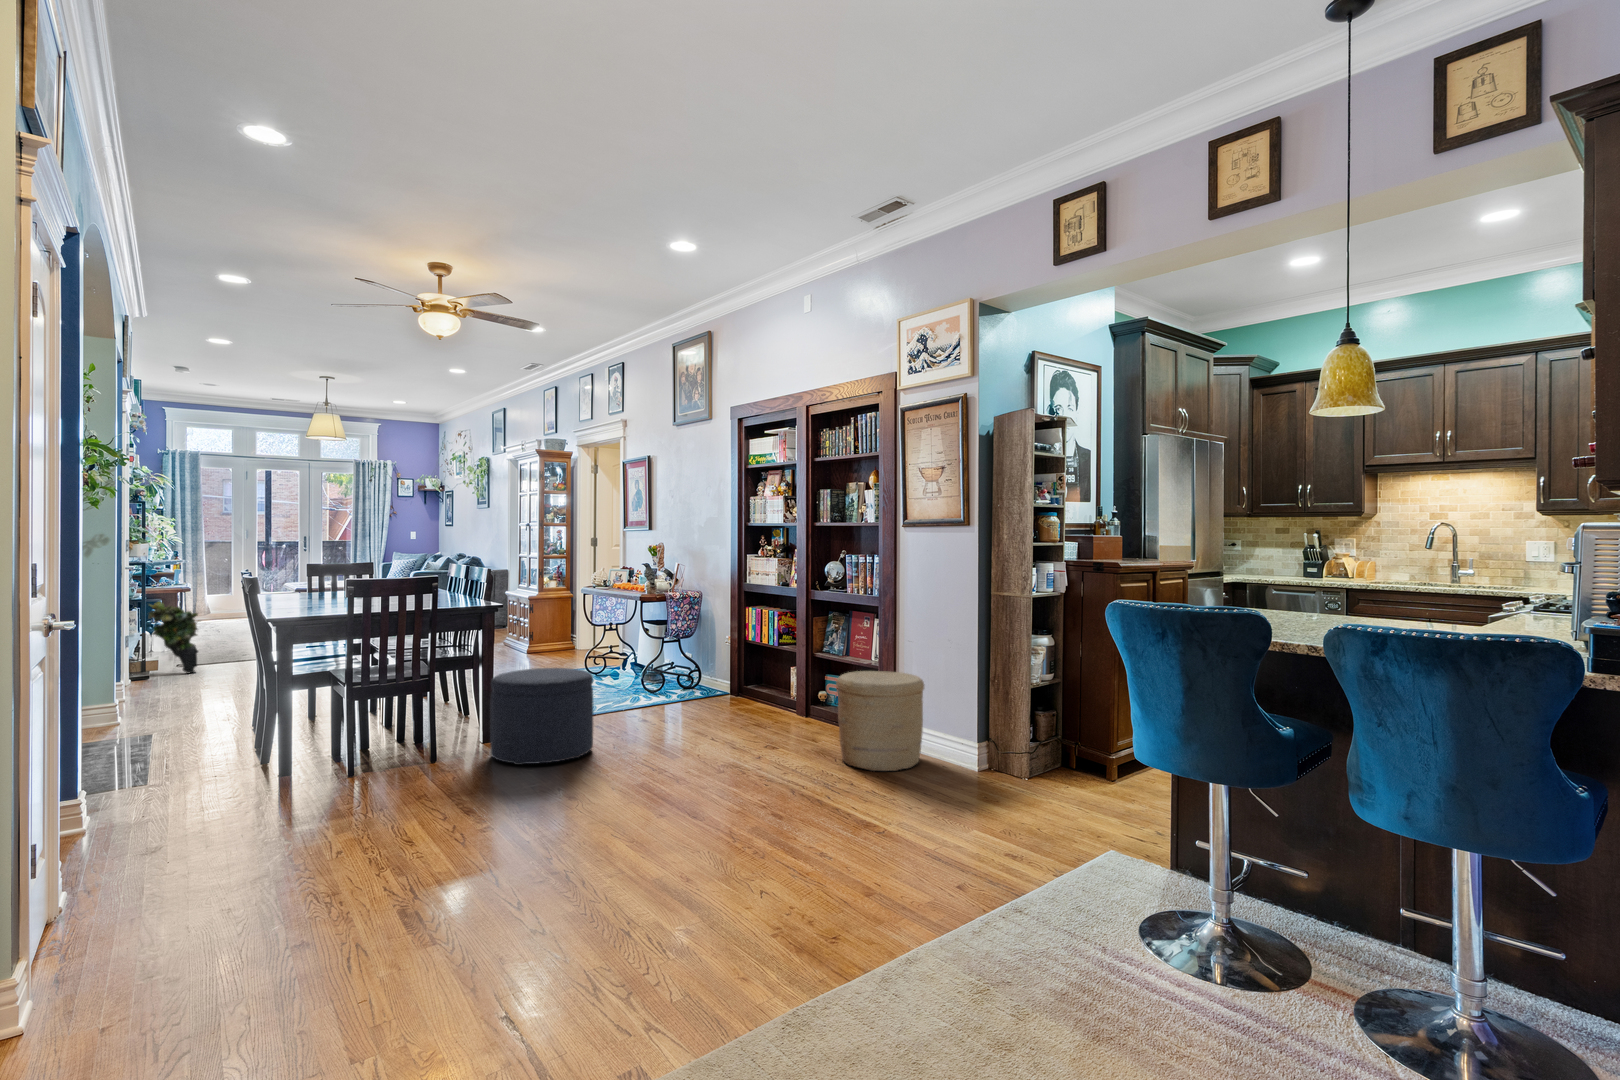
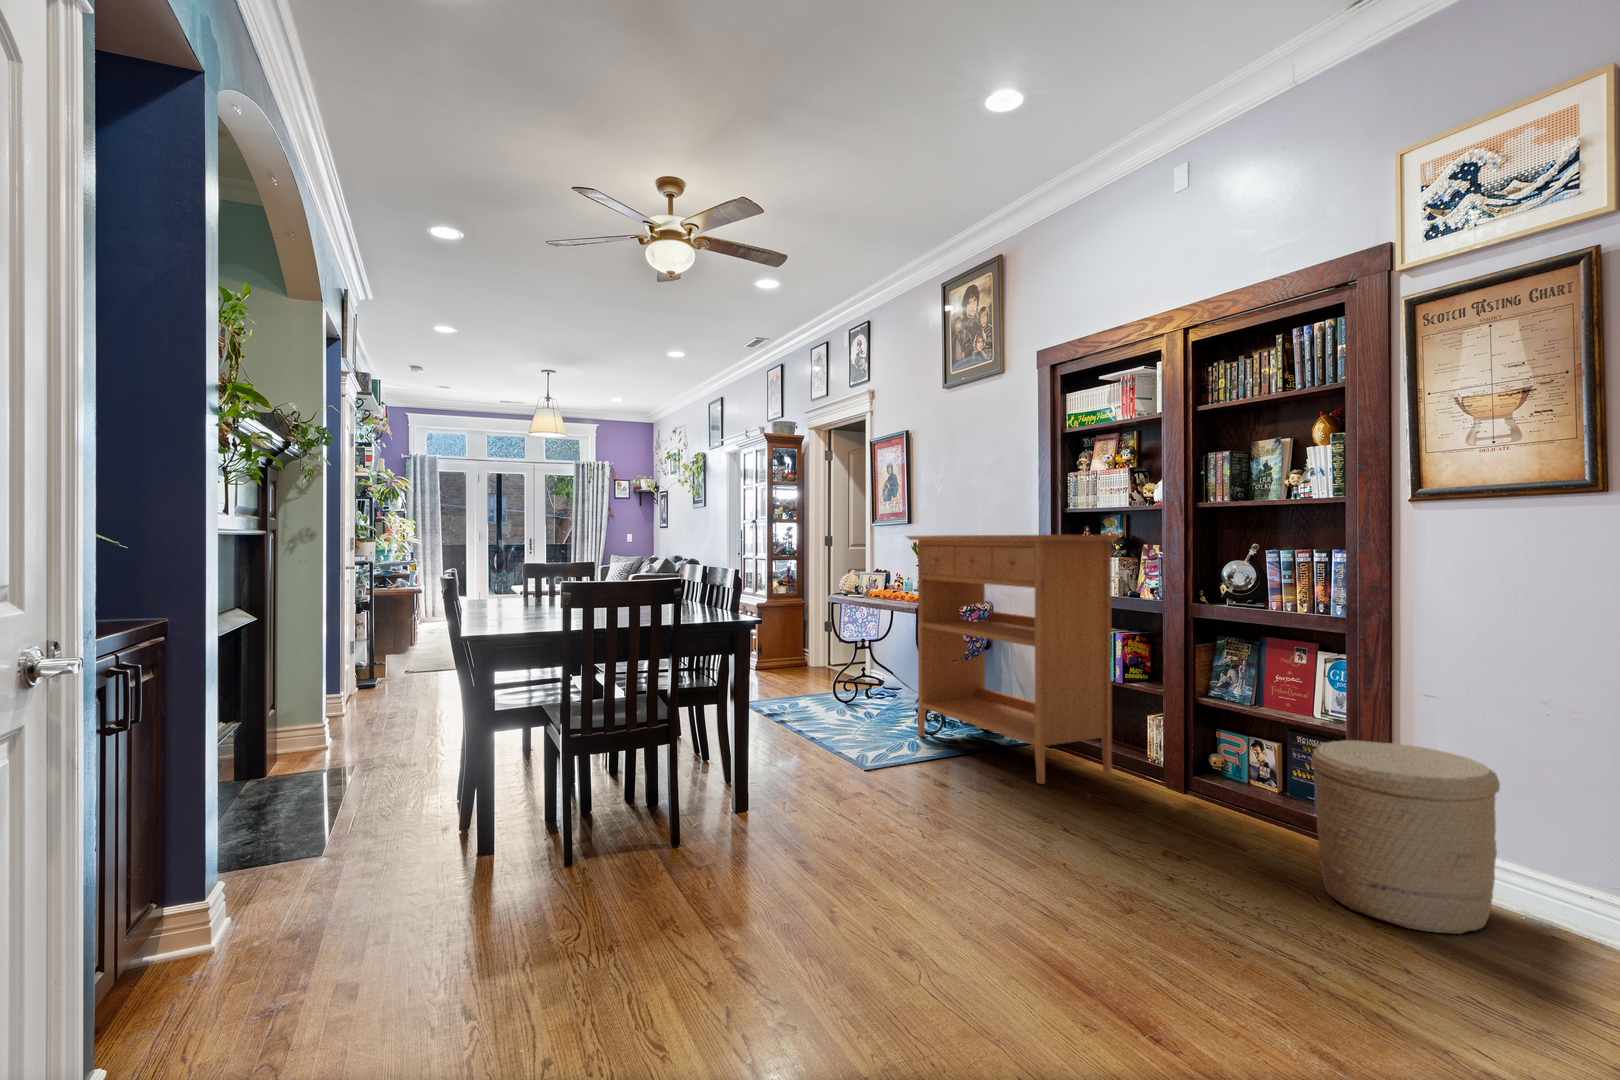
console table: none [632,541,773,718] -> present [906,535,1119,784]
potted plant: present [149,601,198,673] -> none [366,605,421,686]
ottoman: present [490,668,593,765] -> none [753,713,897,867]

